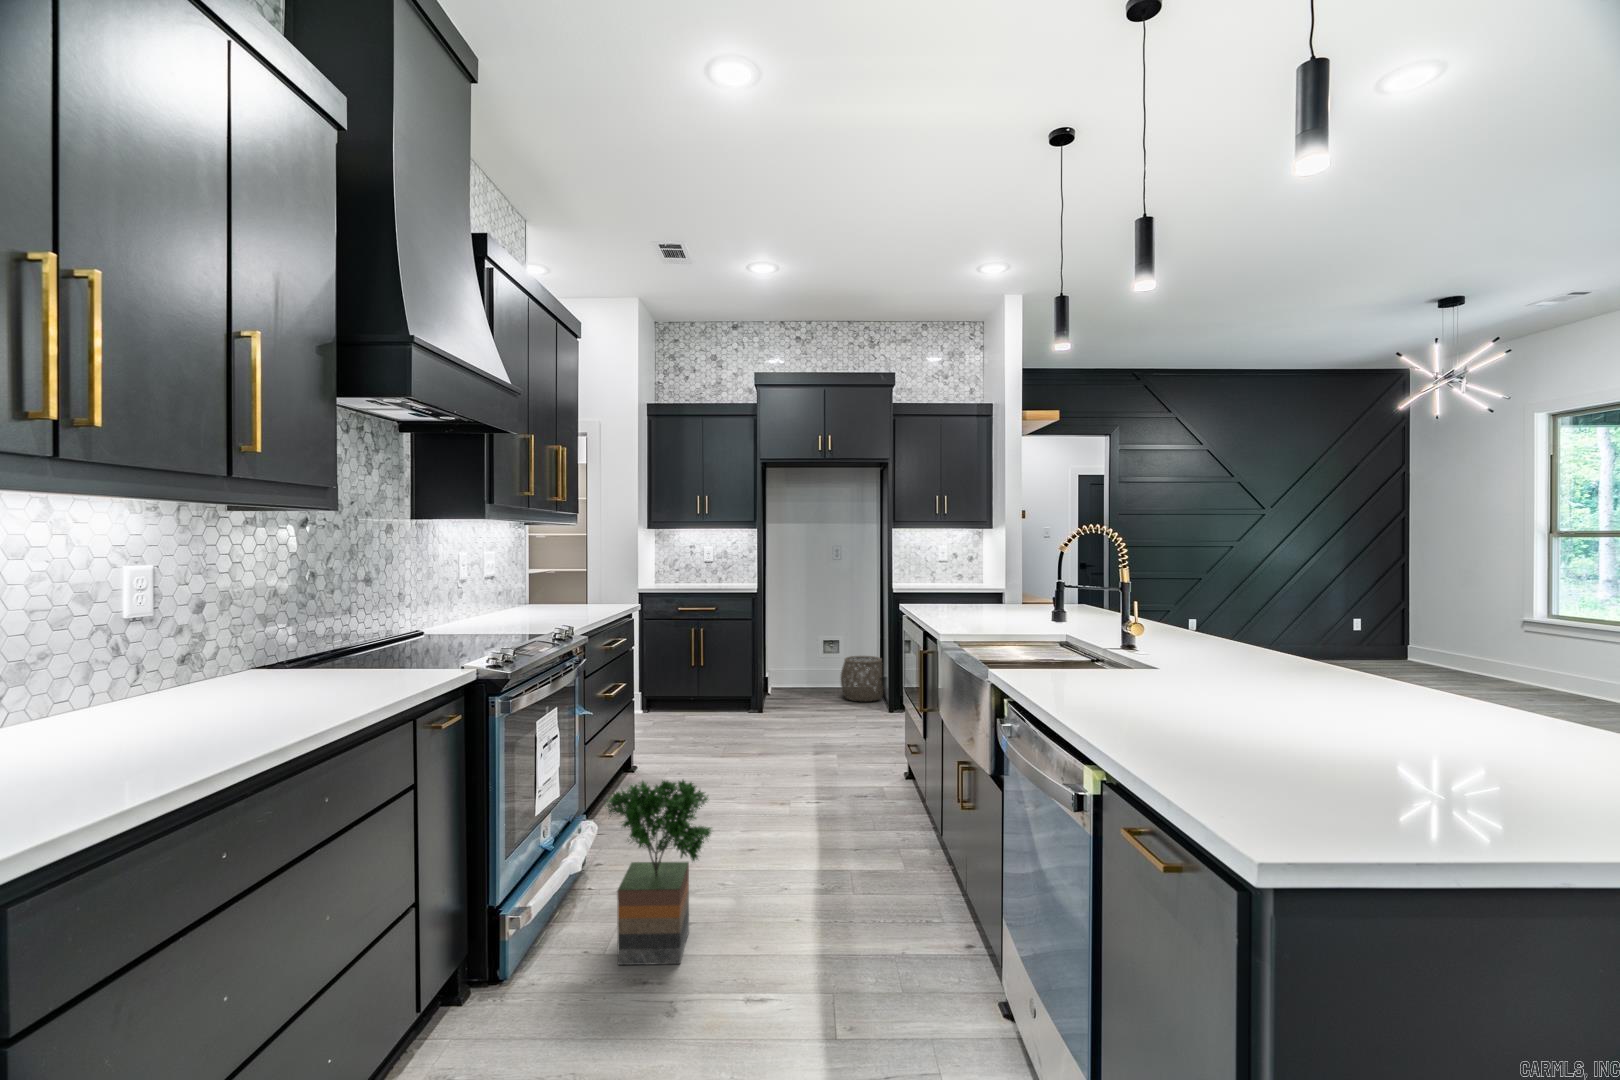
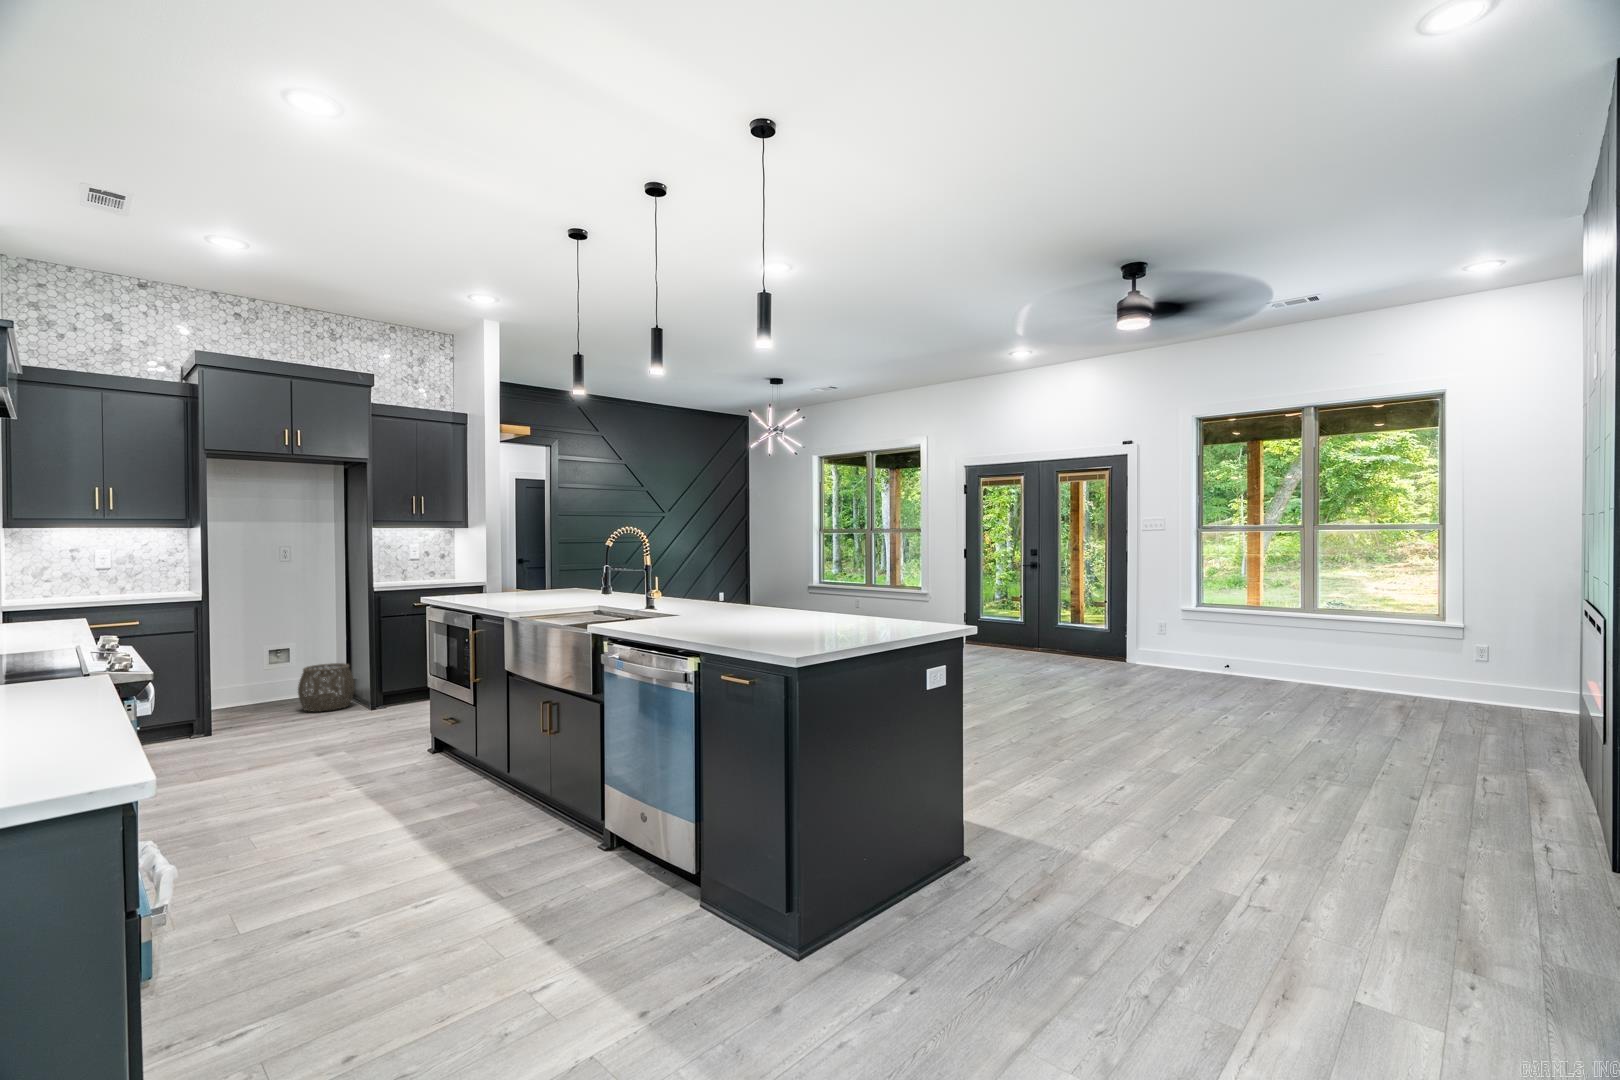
potted tree: present [605,780,711,965] -> none [227,756,357,933]

